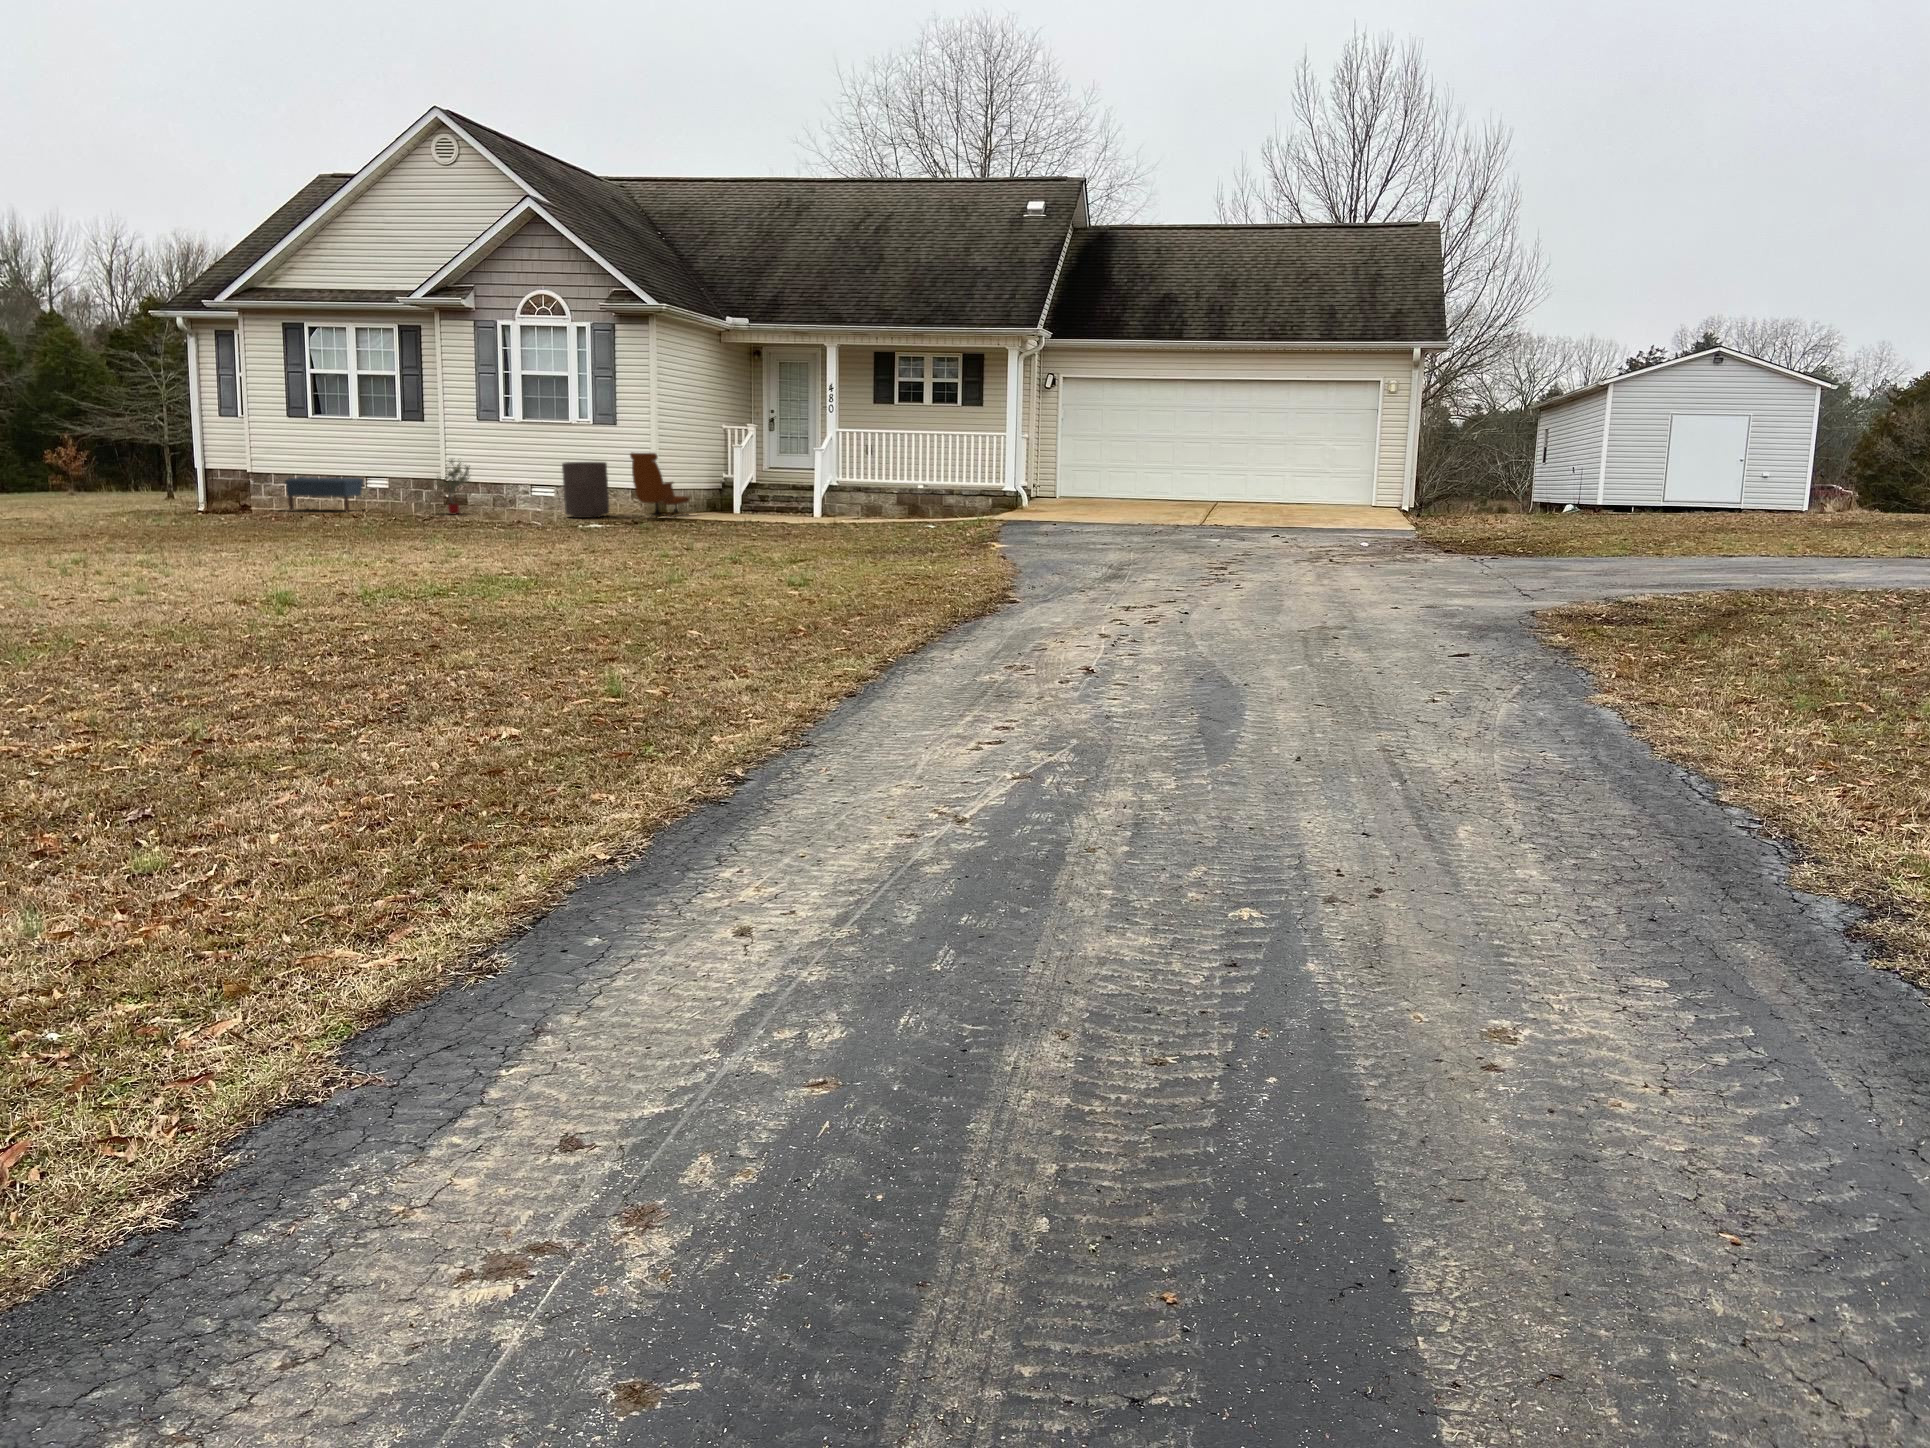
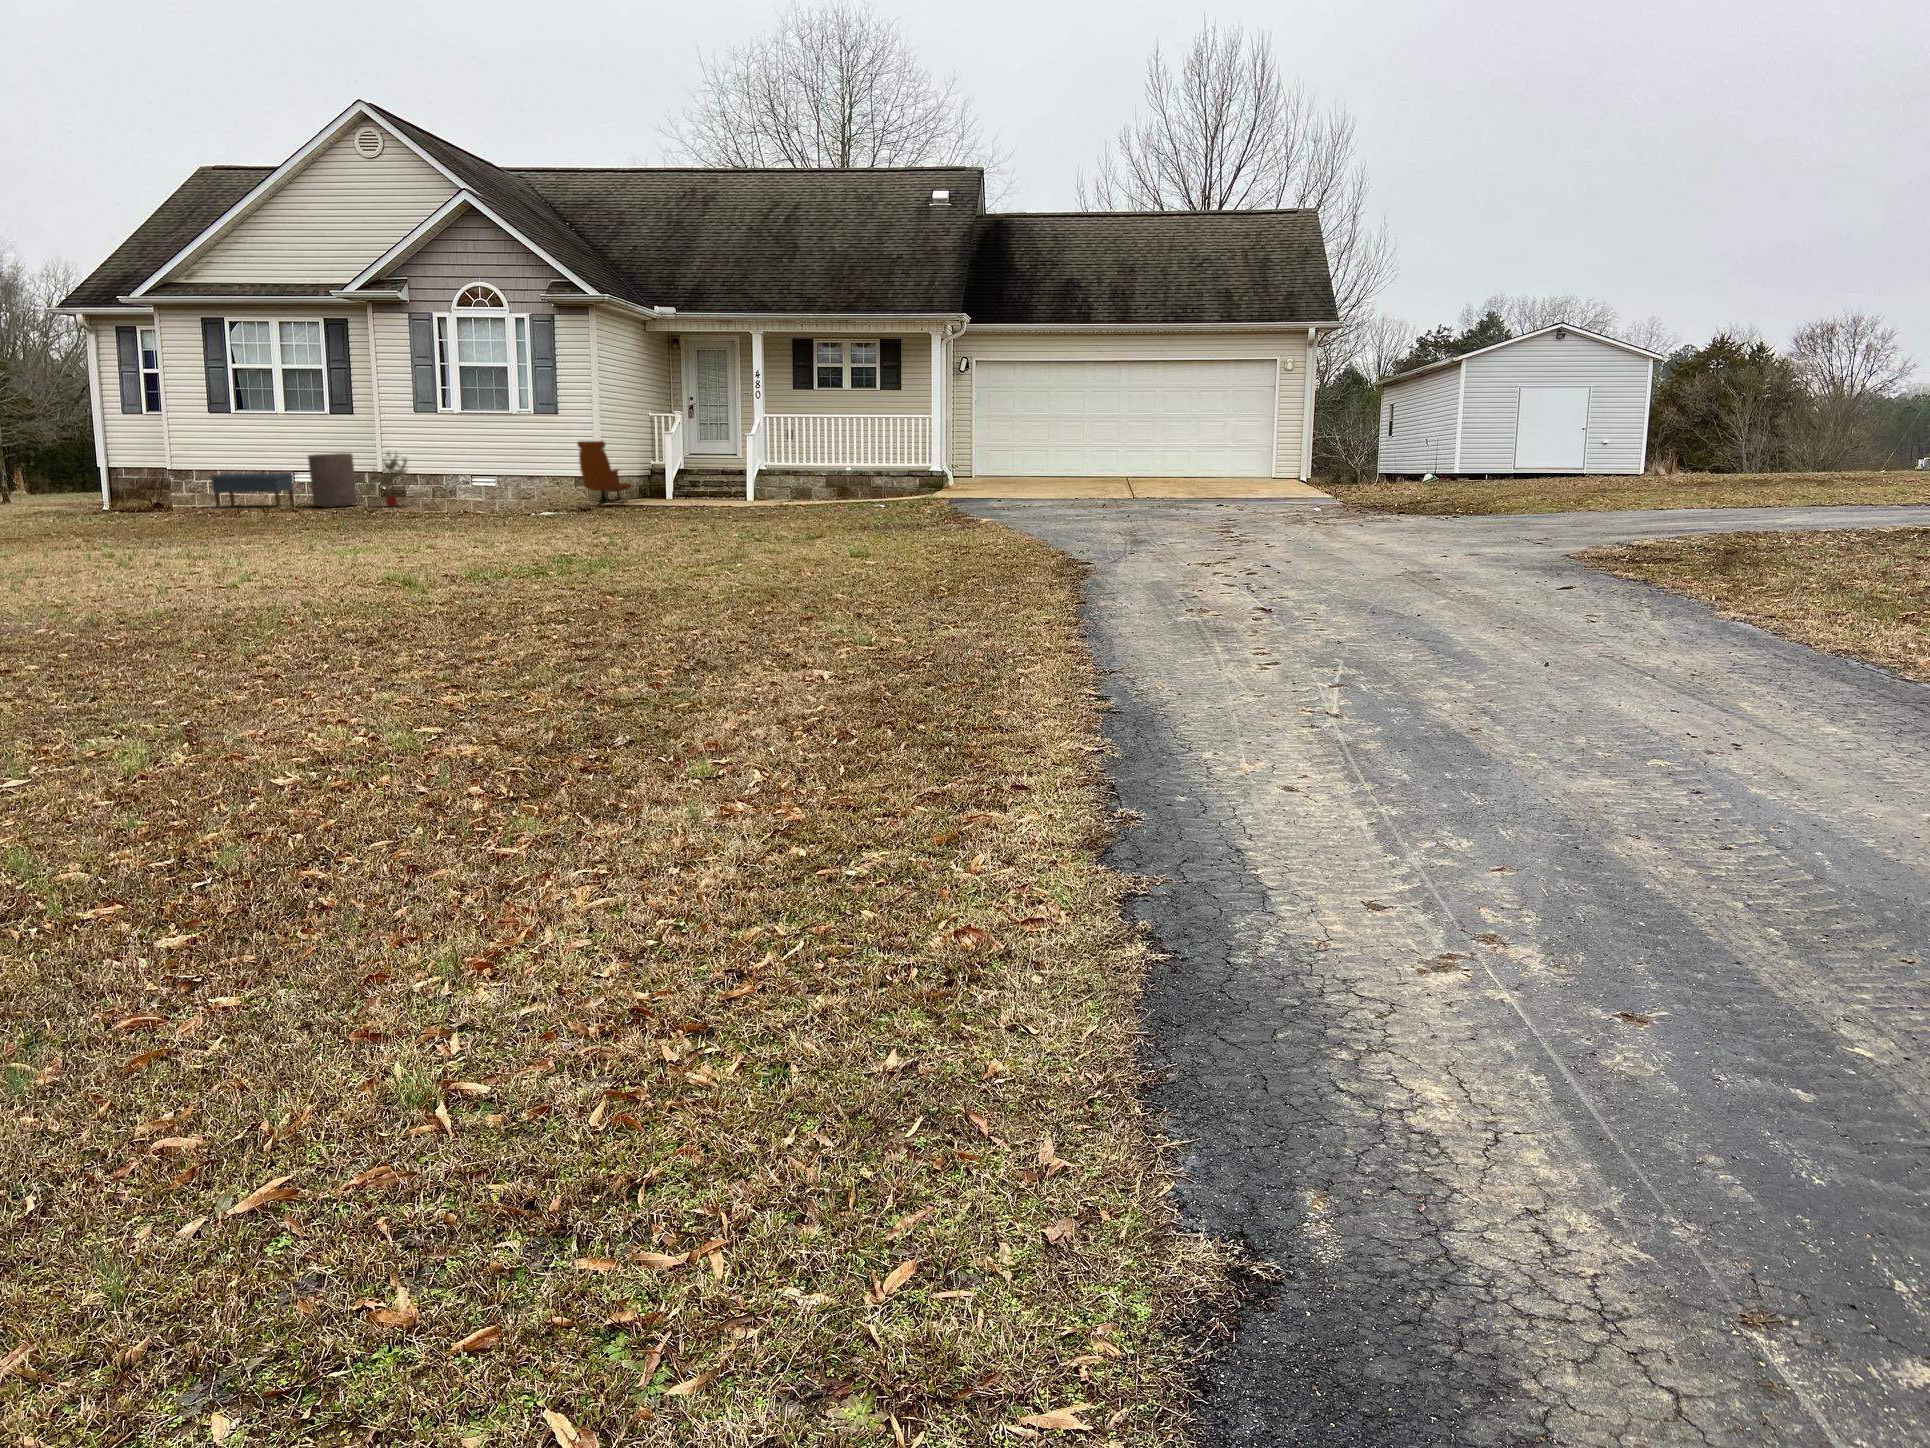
trash can: present [562,462,609,518] -> present [308,453,358,508]

